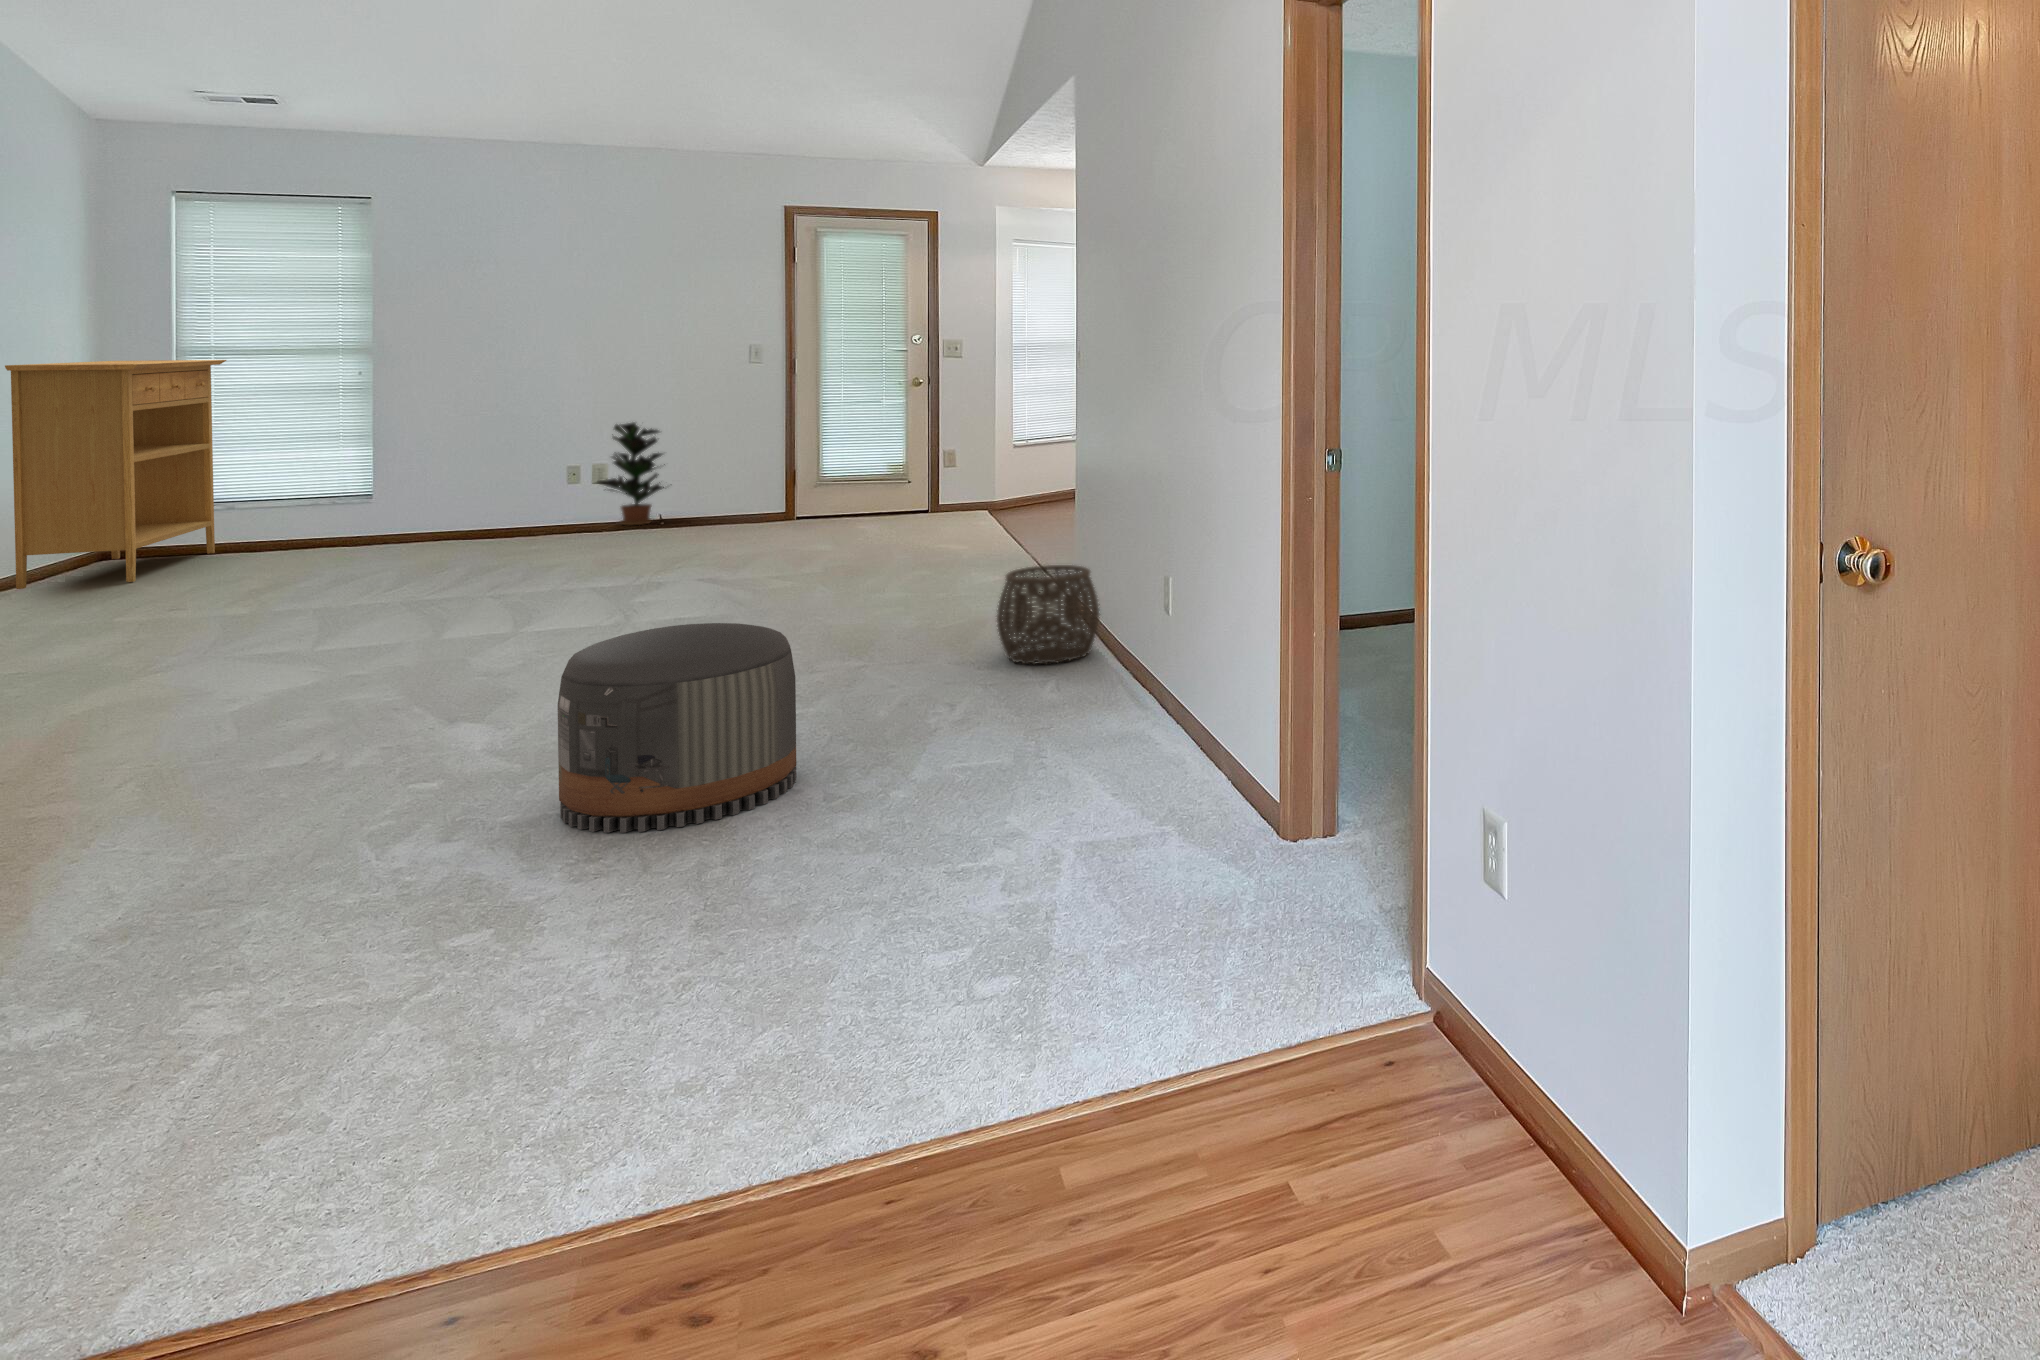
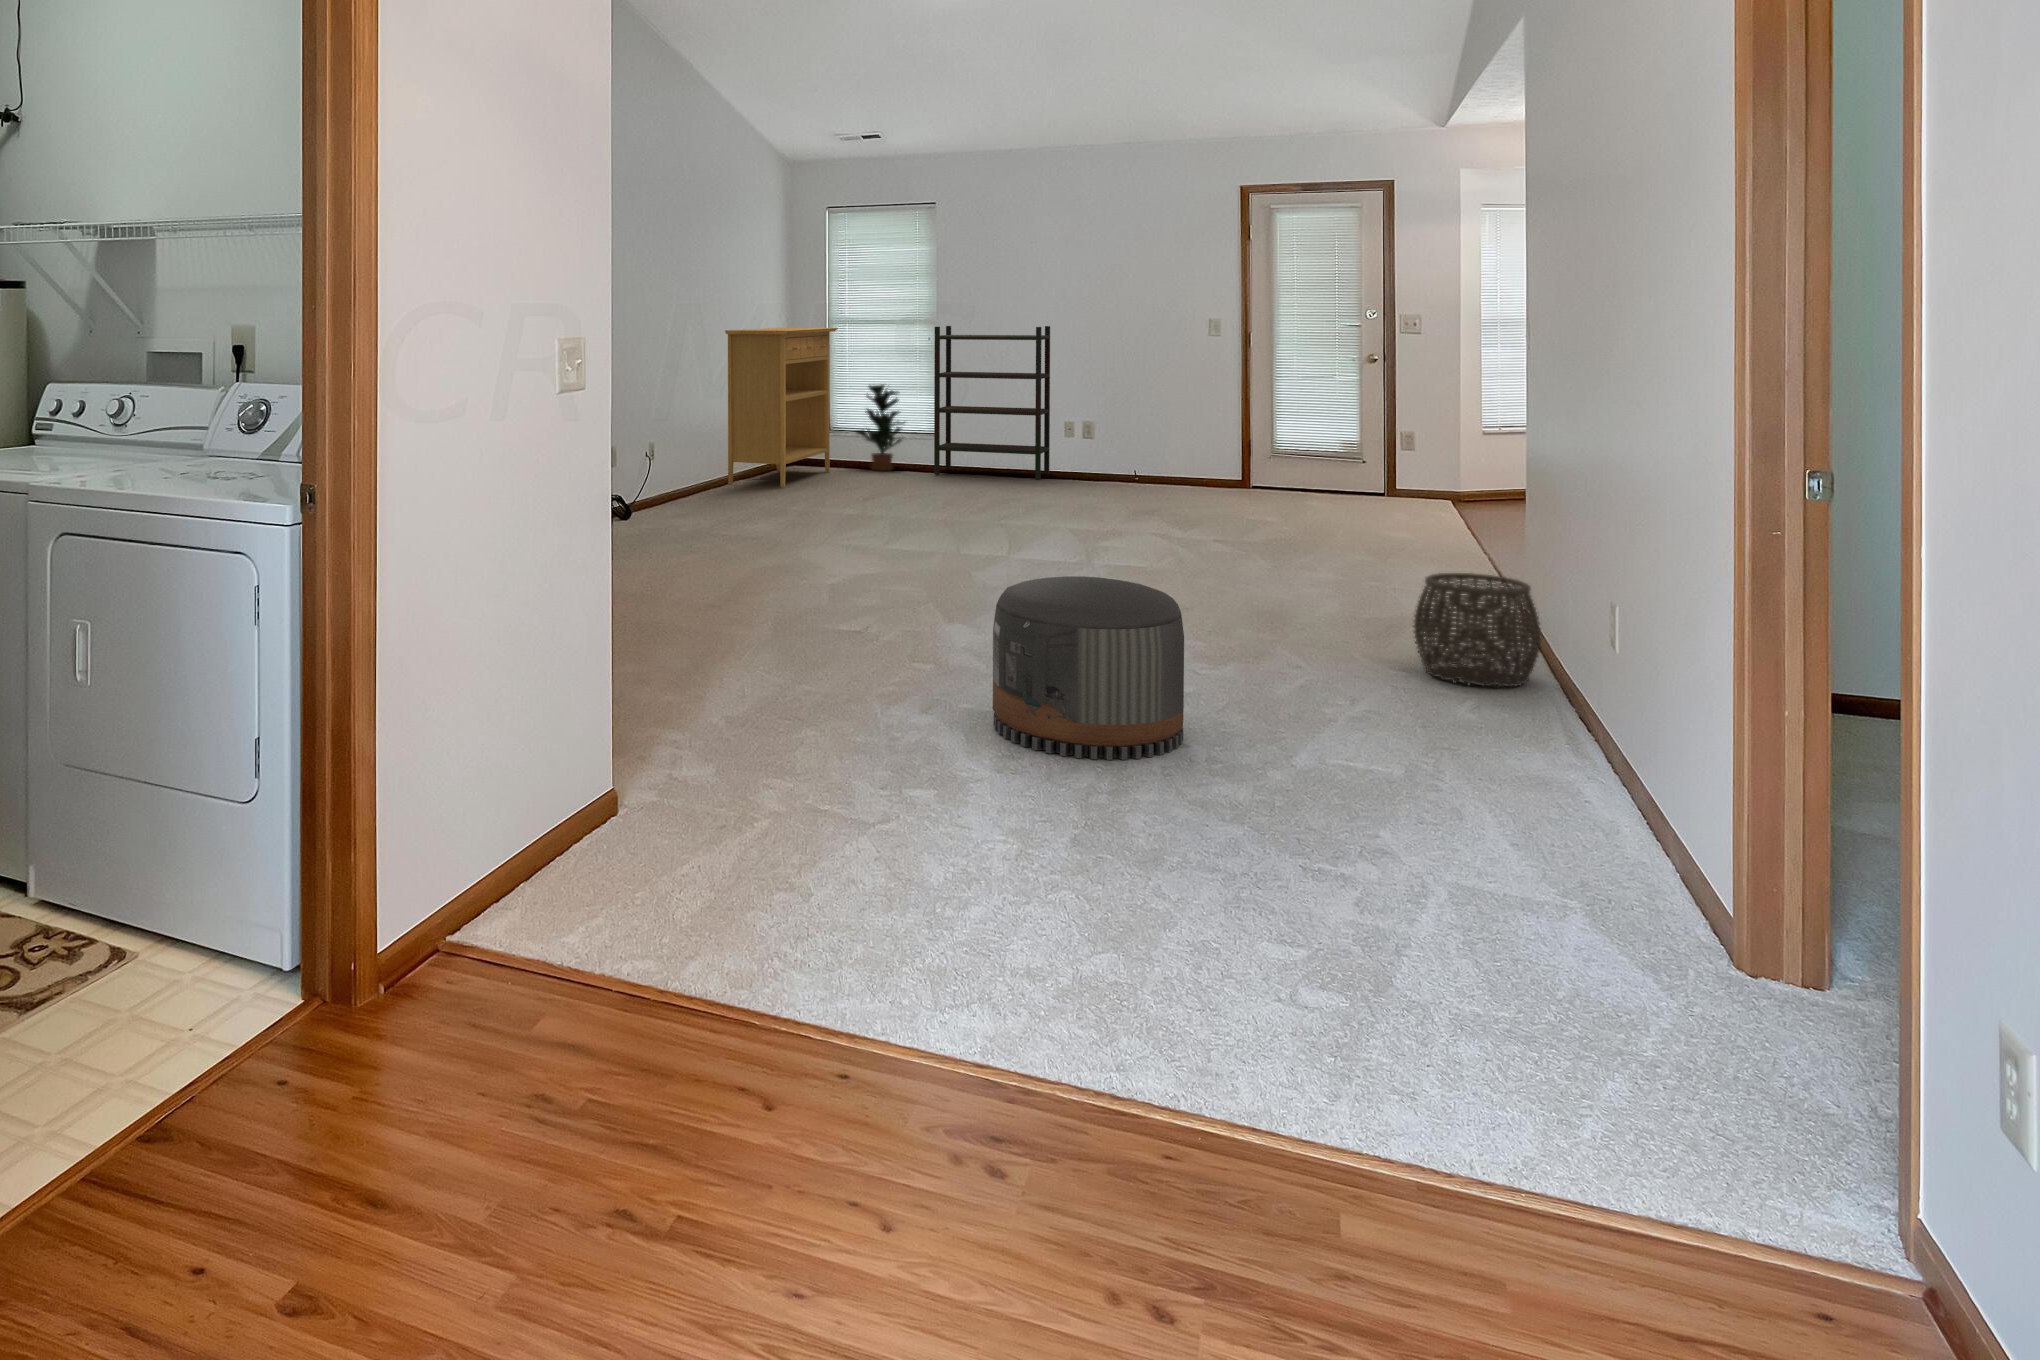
bookshelf: none [391,355,562,539] -> present [934,326,1050,480]
potted plant: present [597,422,665,525] -> present [855,385,904,471]

